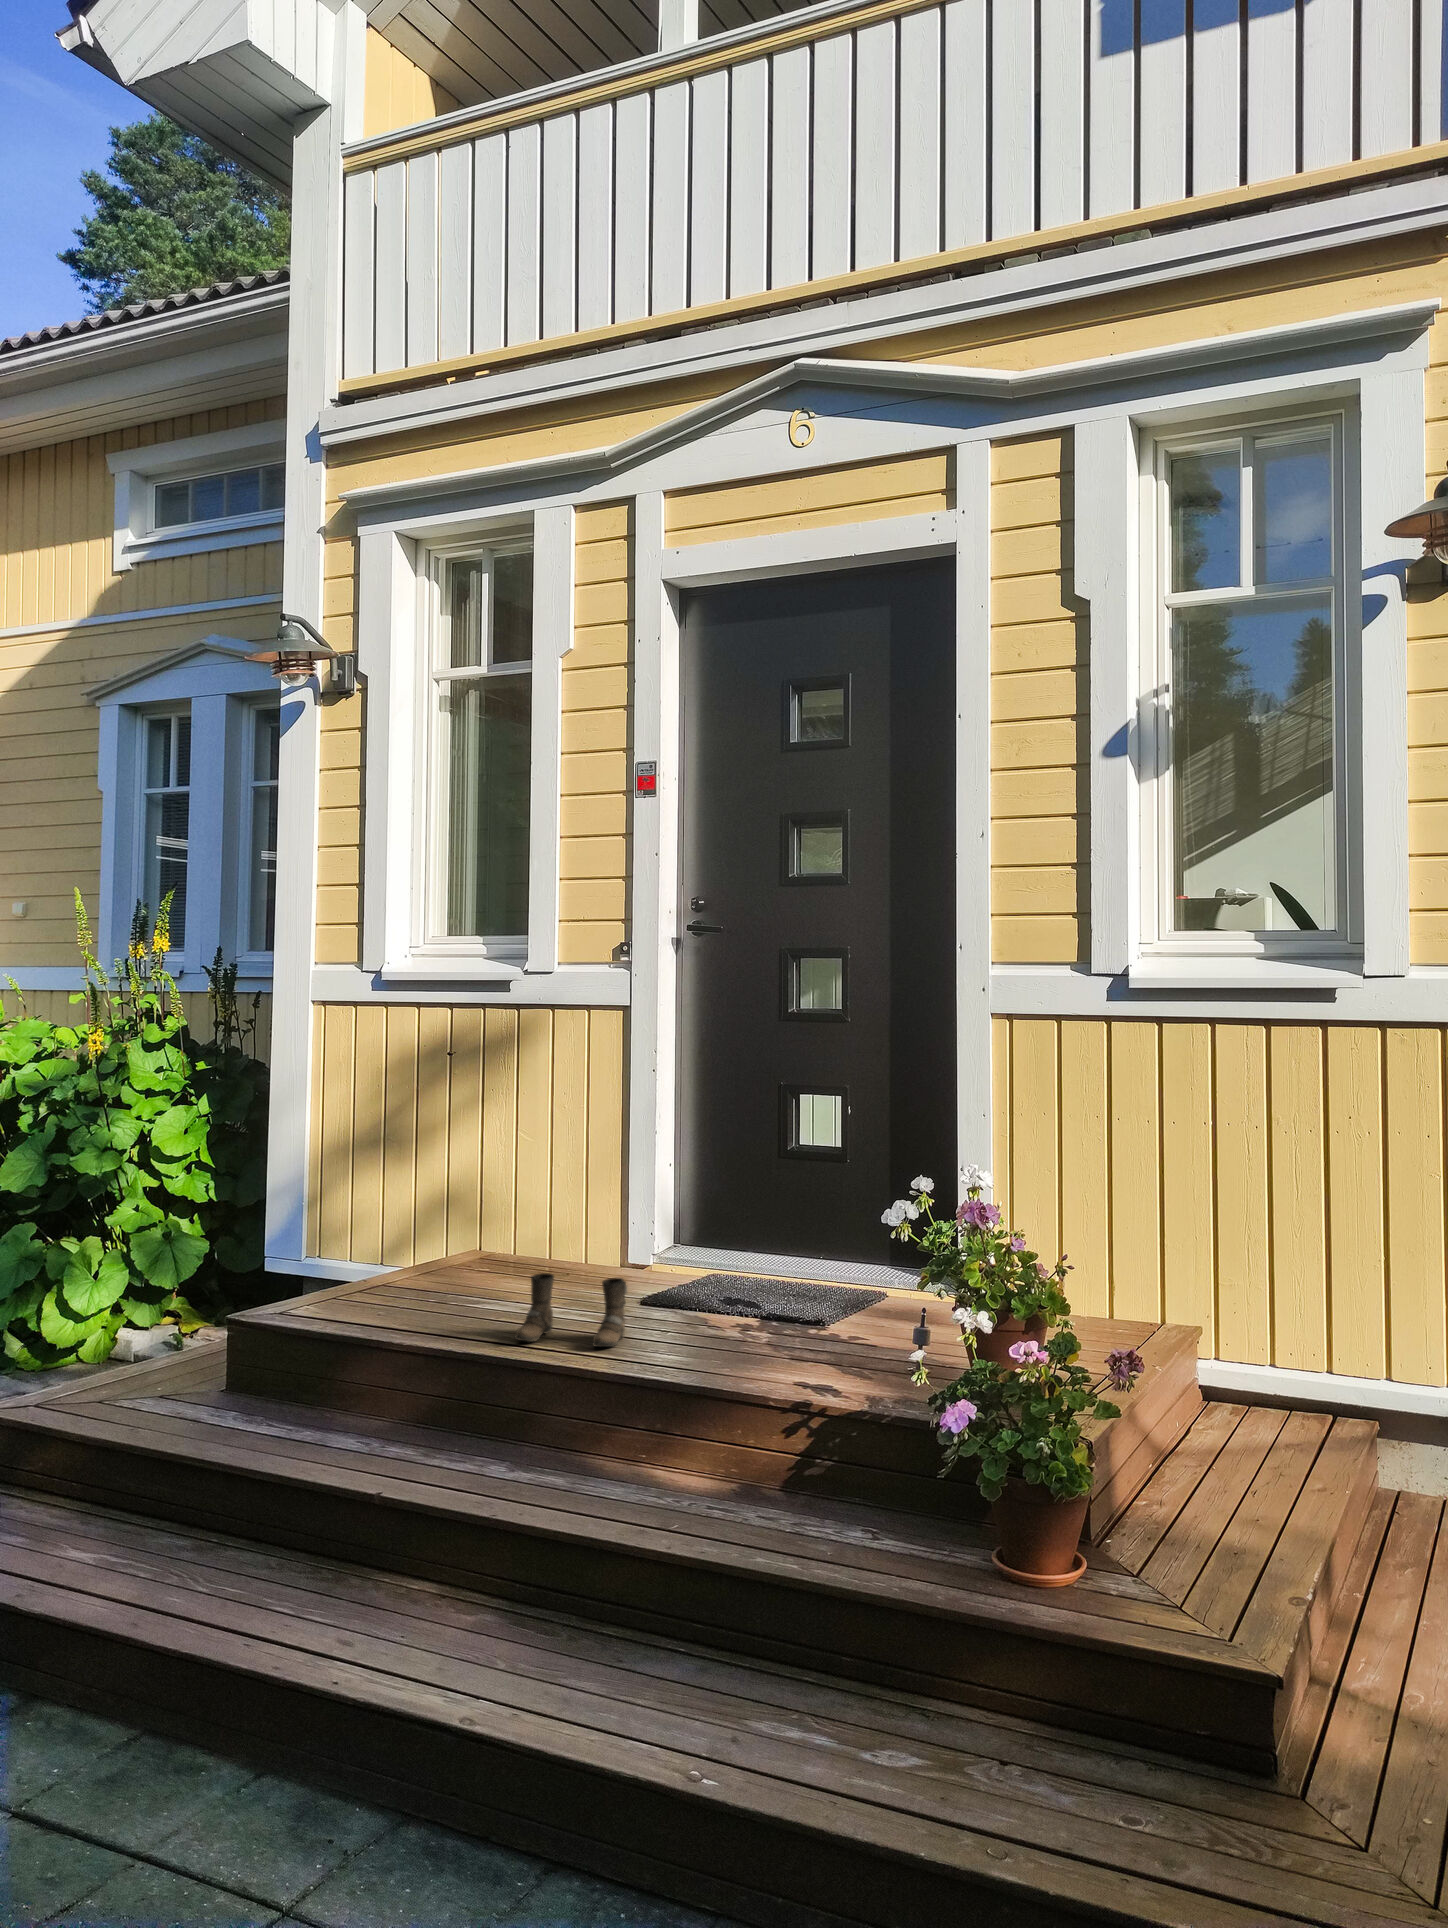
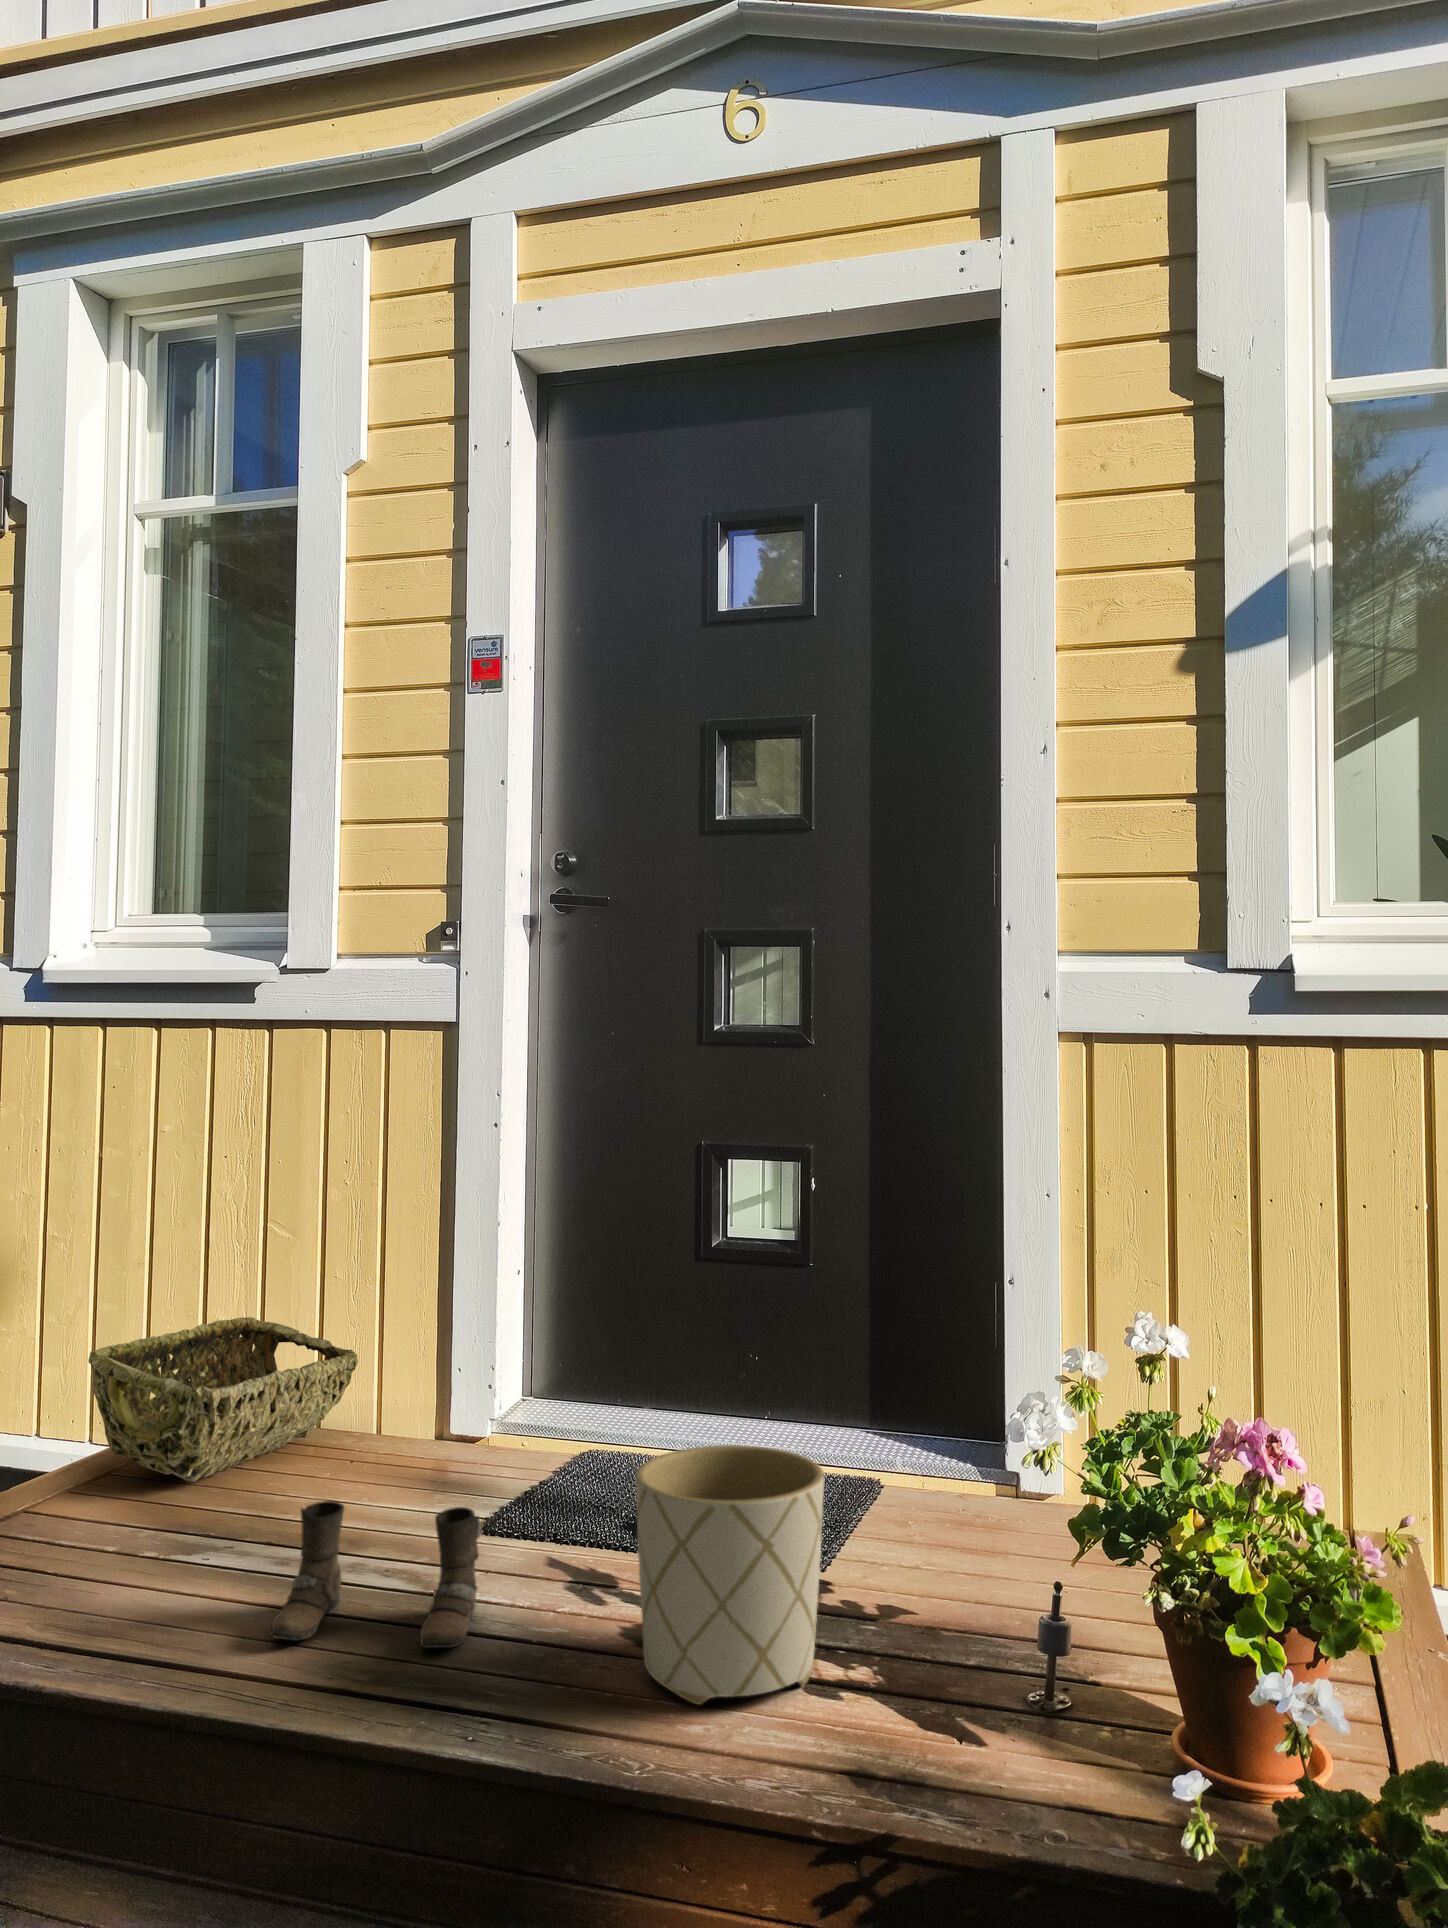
woven basket: none [415,1190,573,1279] -> present [88,1317,358,1482]
planter: none [703,1244,805,1371] -> present [635,1445,824,1705]

